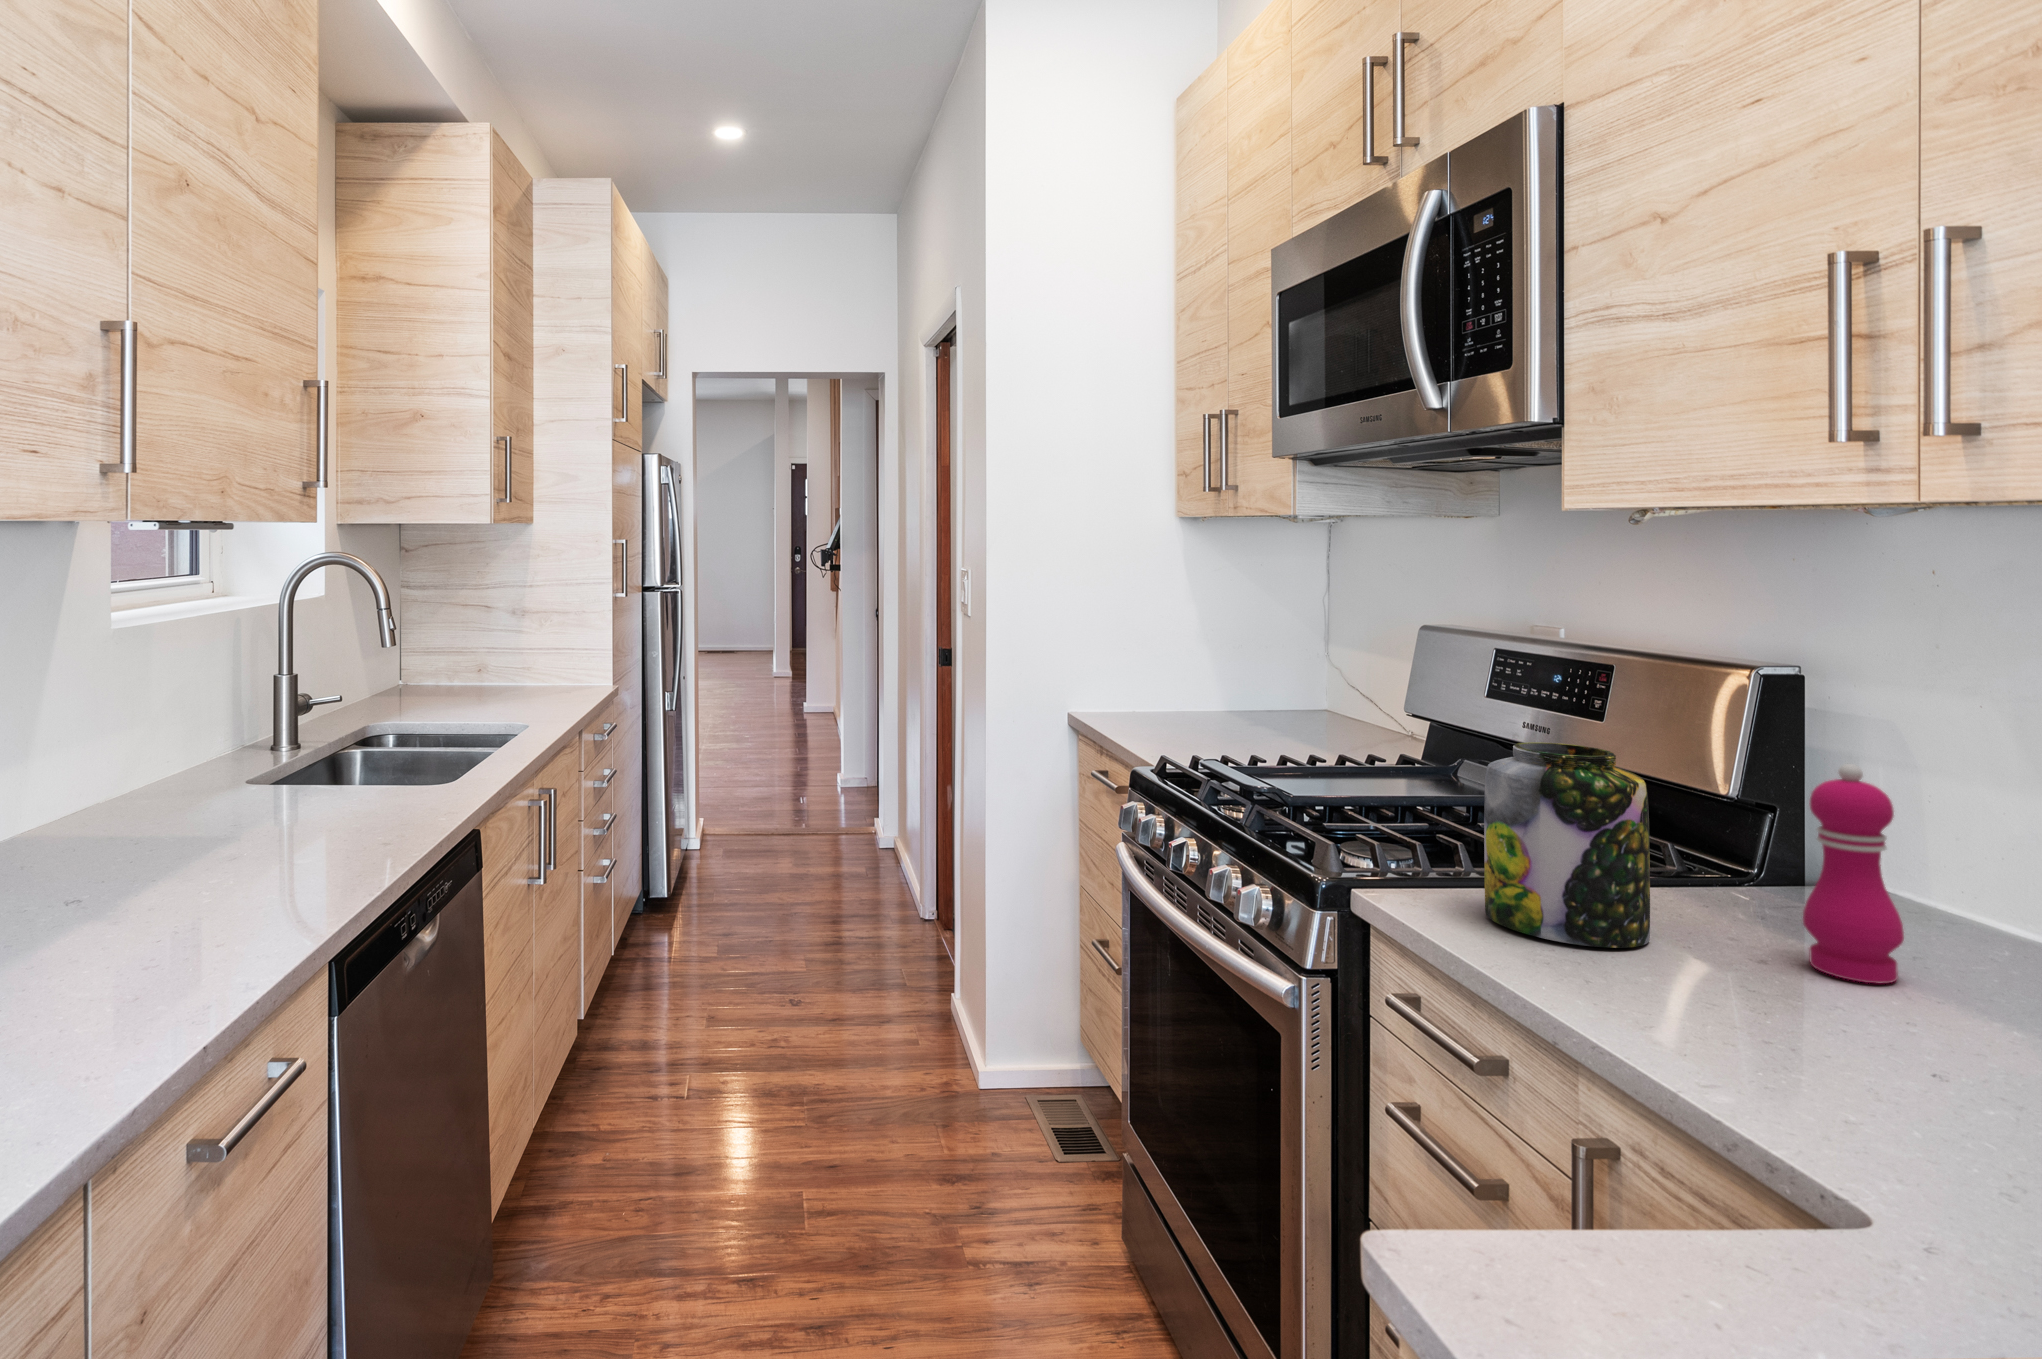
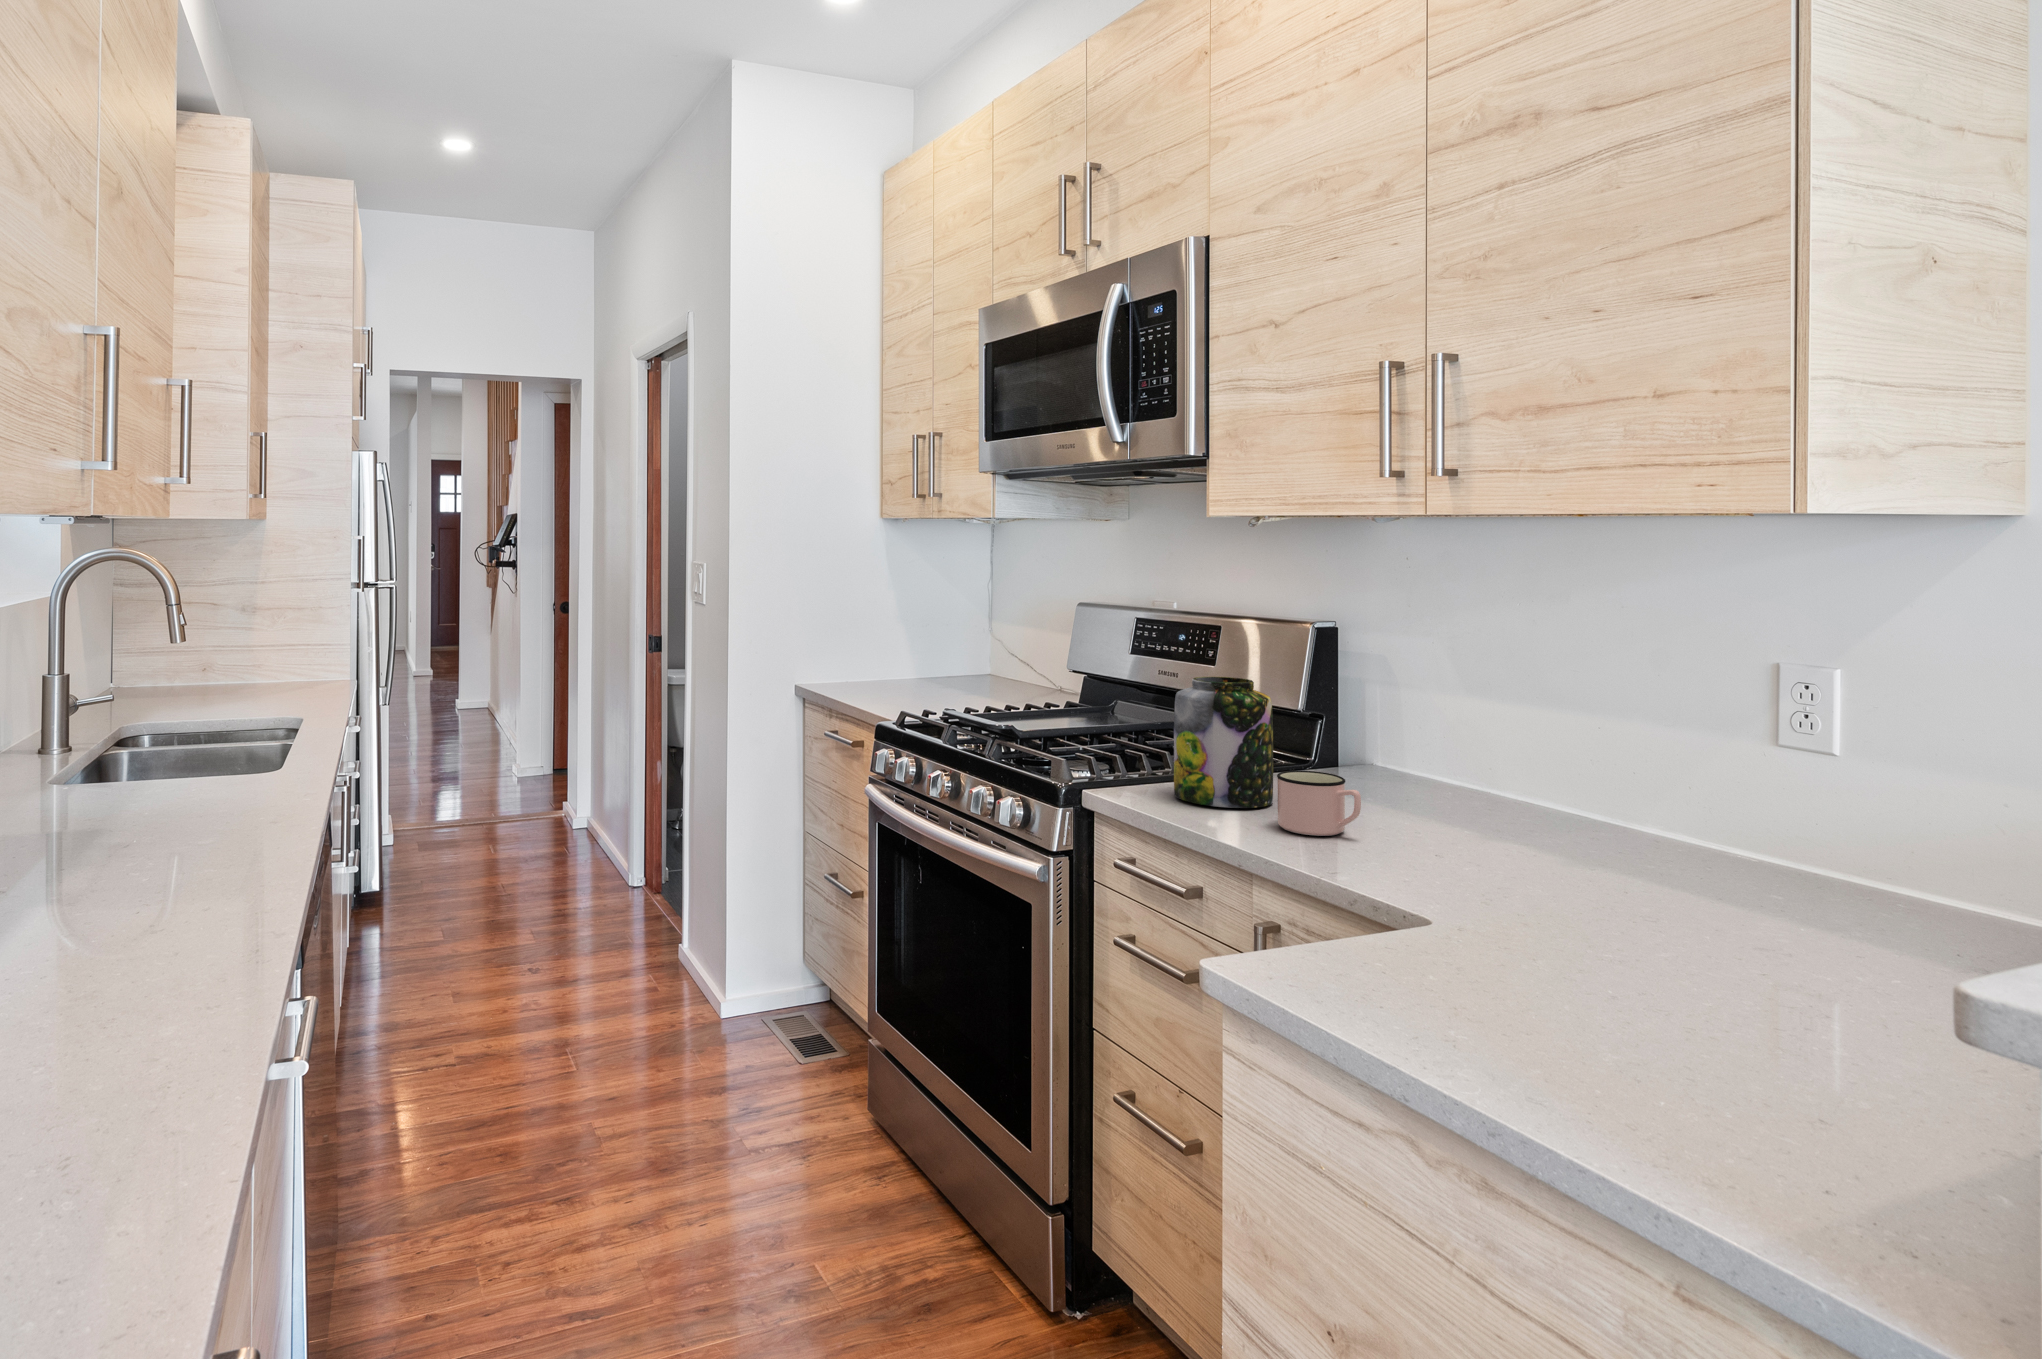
pepper mill: present [1803,764,1904,984] -> none [1356,678,1408,812]
mug: none [1638,901,1789,1016] -> present [1277,771,1361,836]

